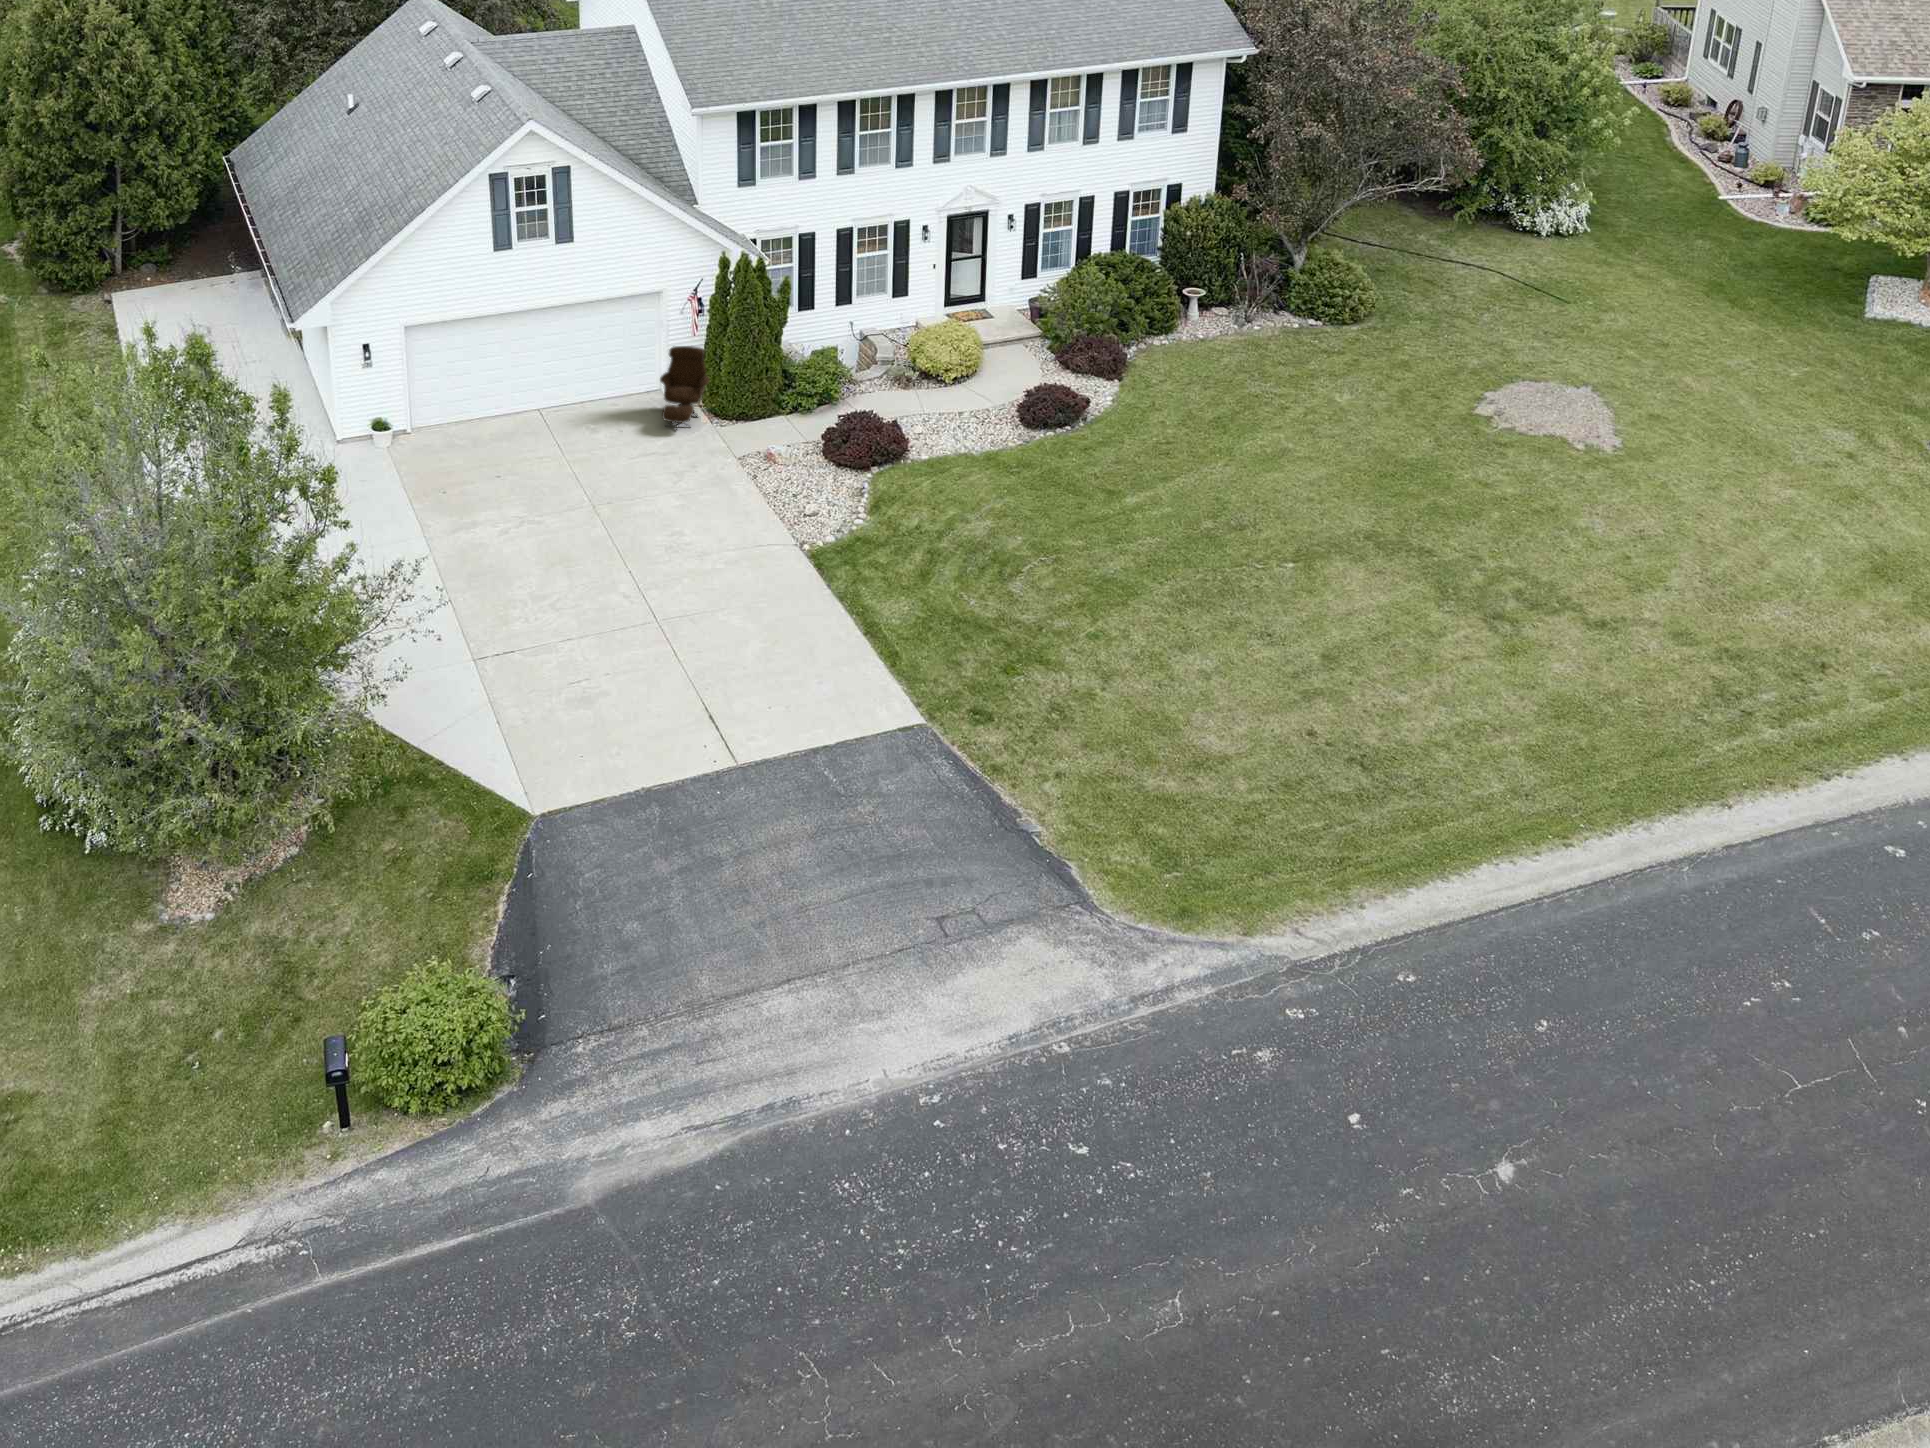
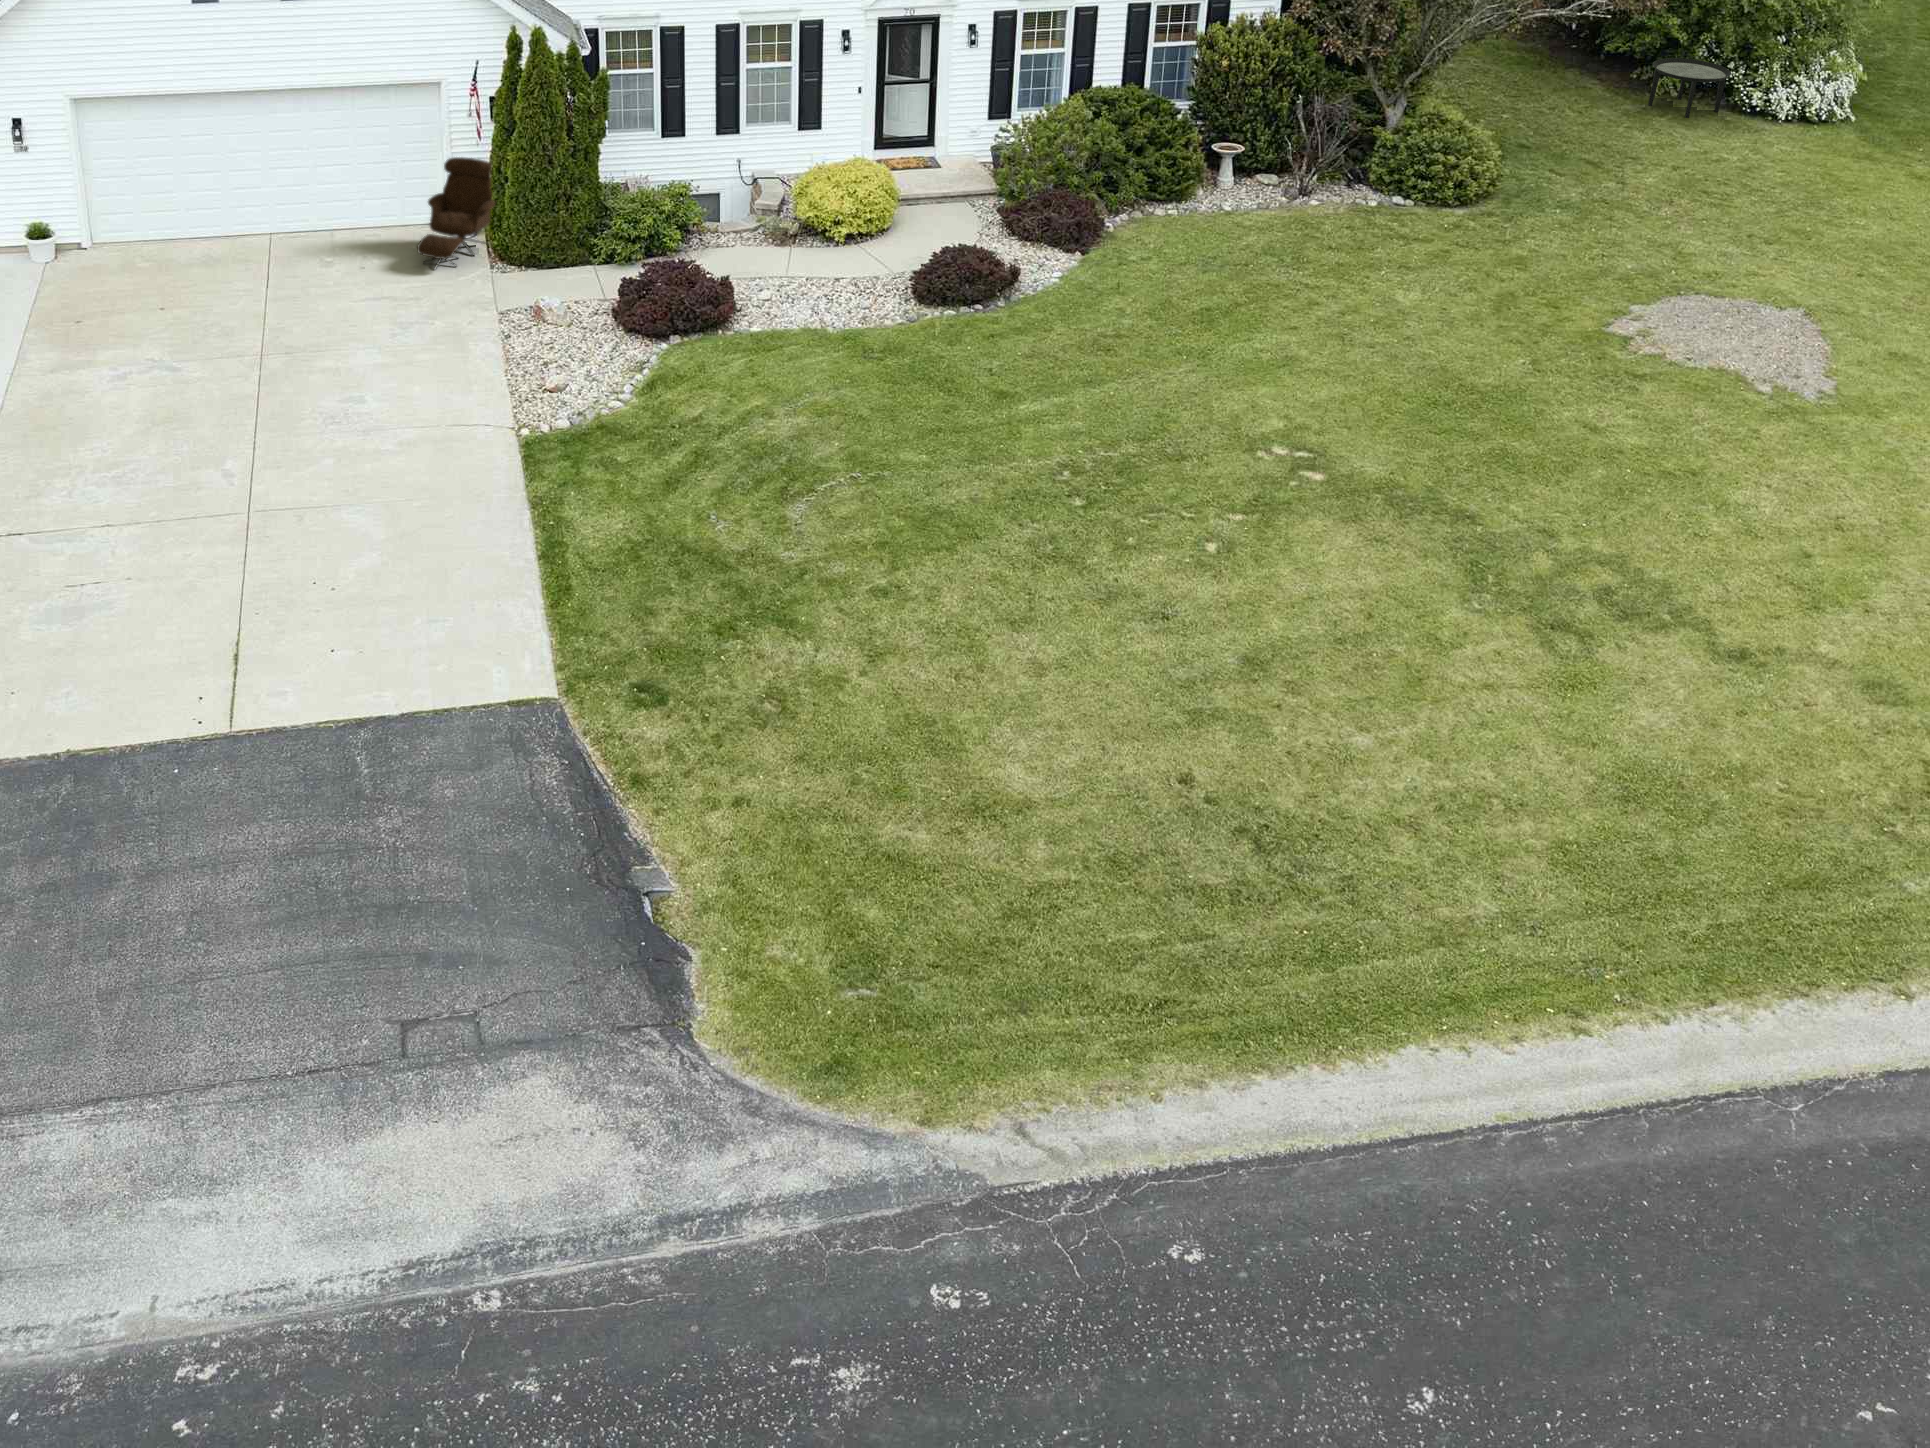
round table: none [1454,193,1509,237] -> present [1648,58,1731,118]

